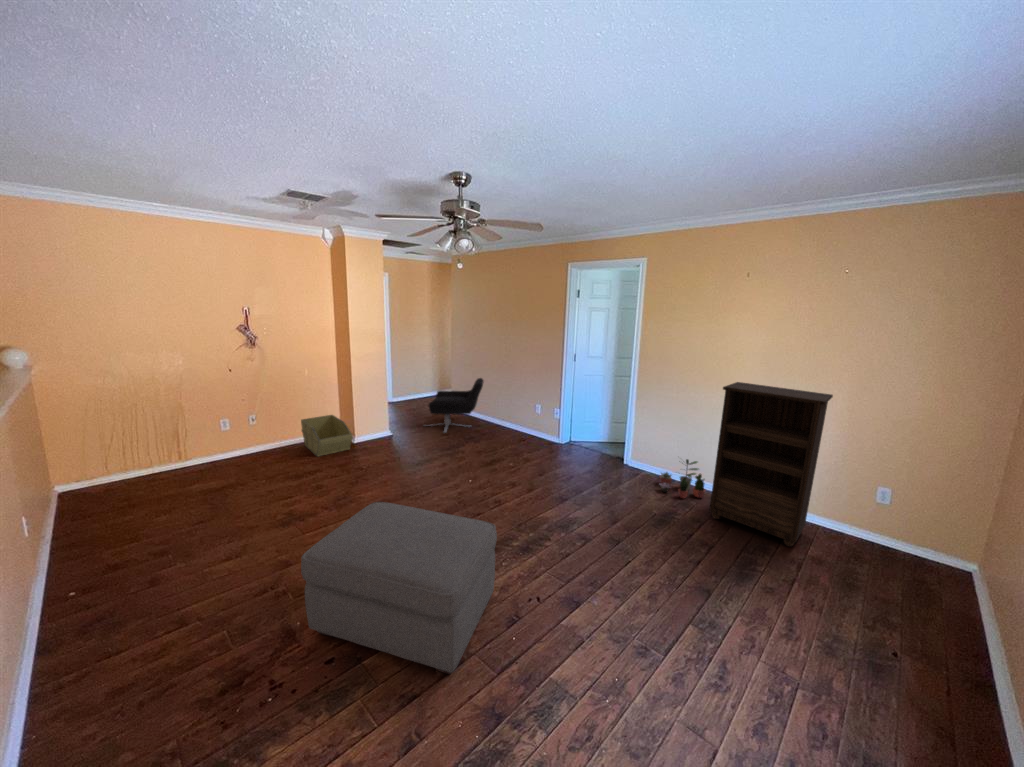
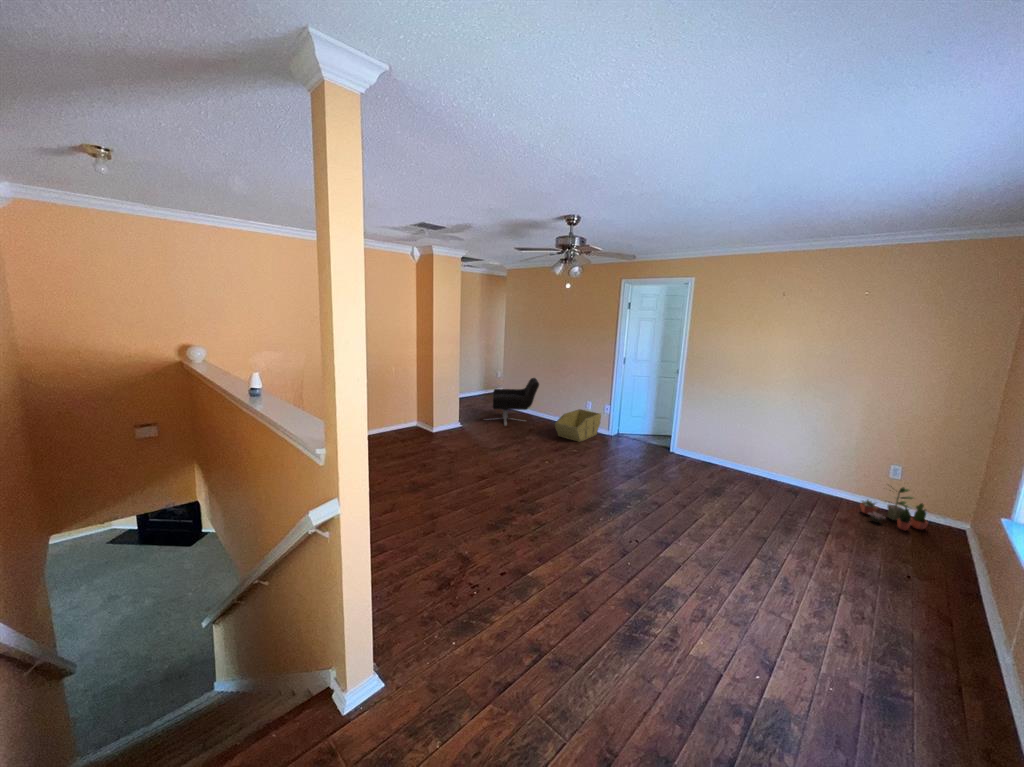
bookshelf: present [709,382,833,546] -> none [754,382,857,512]
storage bin: present [301,415,353,456] -> present [555,409,601,442]
potted plant: present [659,459,705,498] -> present [860,486,928,530]
ottoman: present [301,502,497,675] -> none [481,468,610,583]

